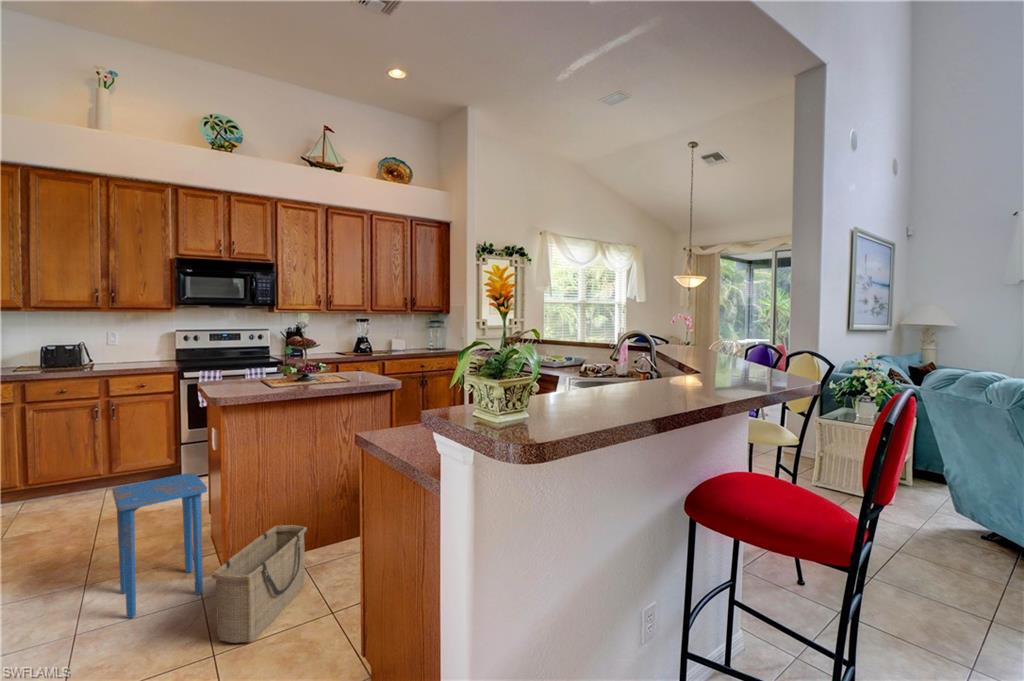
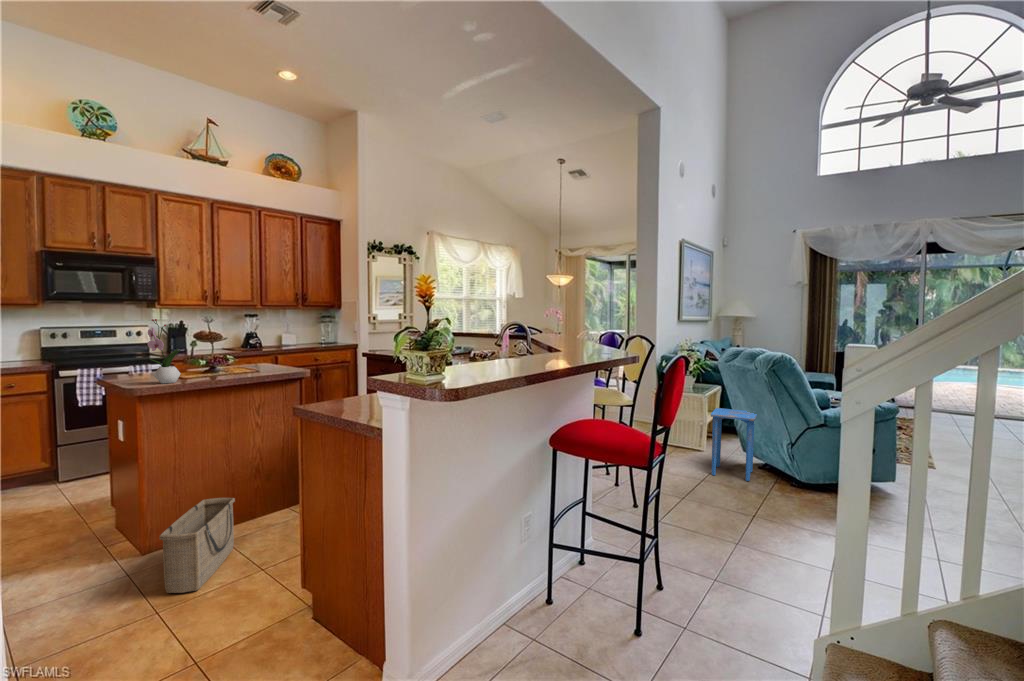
flower arrangement: none [228,323,261,393] -> present [148,319,181,384]
side table: present [113,473,207,618] -> present [711,408,757,481]

